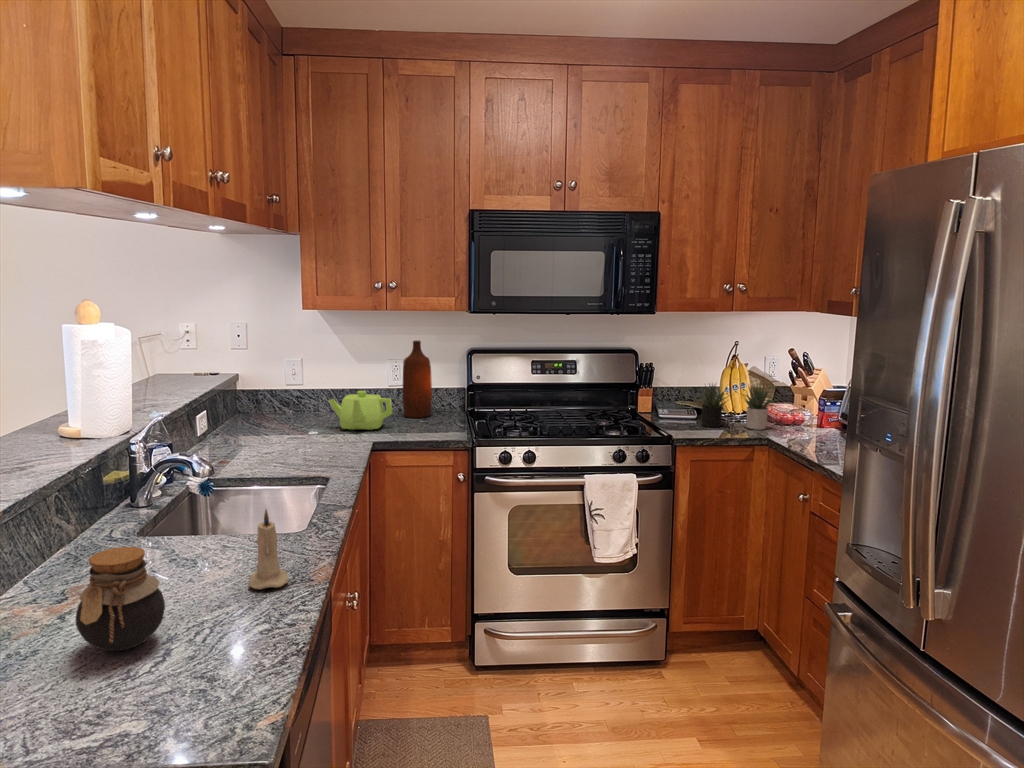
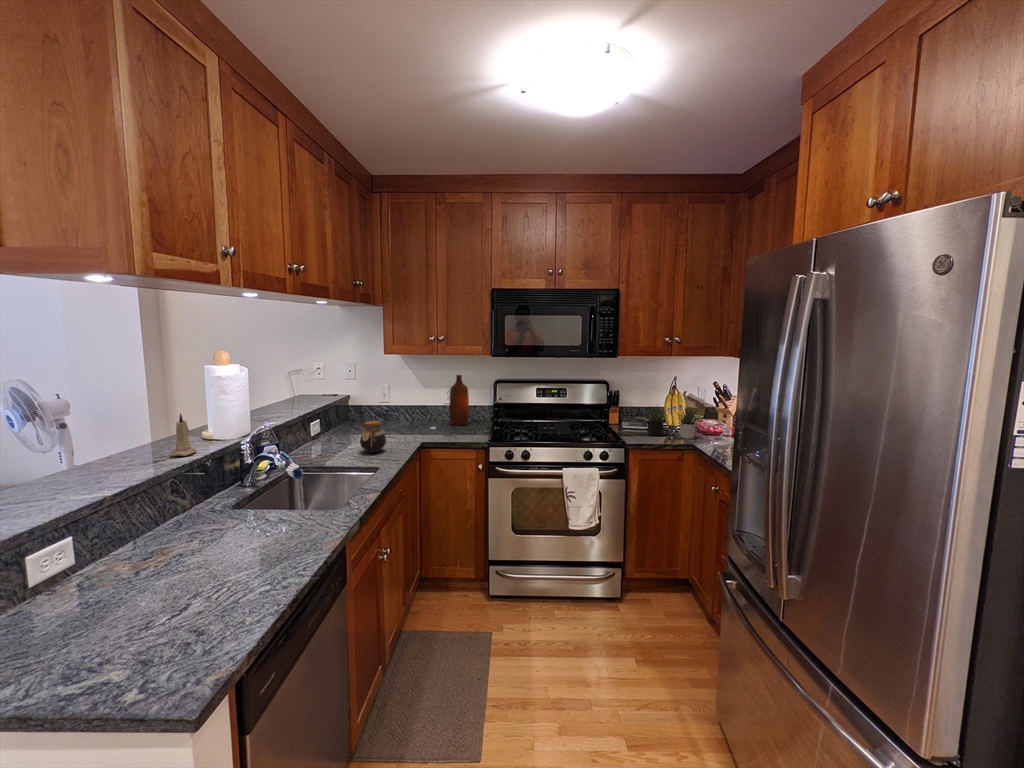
teapot: present [329,391,393,430] -> none [398,408,439,434]
candle: present [248,510,289,589] -> present [169,414,197,456]
jar: present [76,547,165,651] -> present [360,421,386,452]

